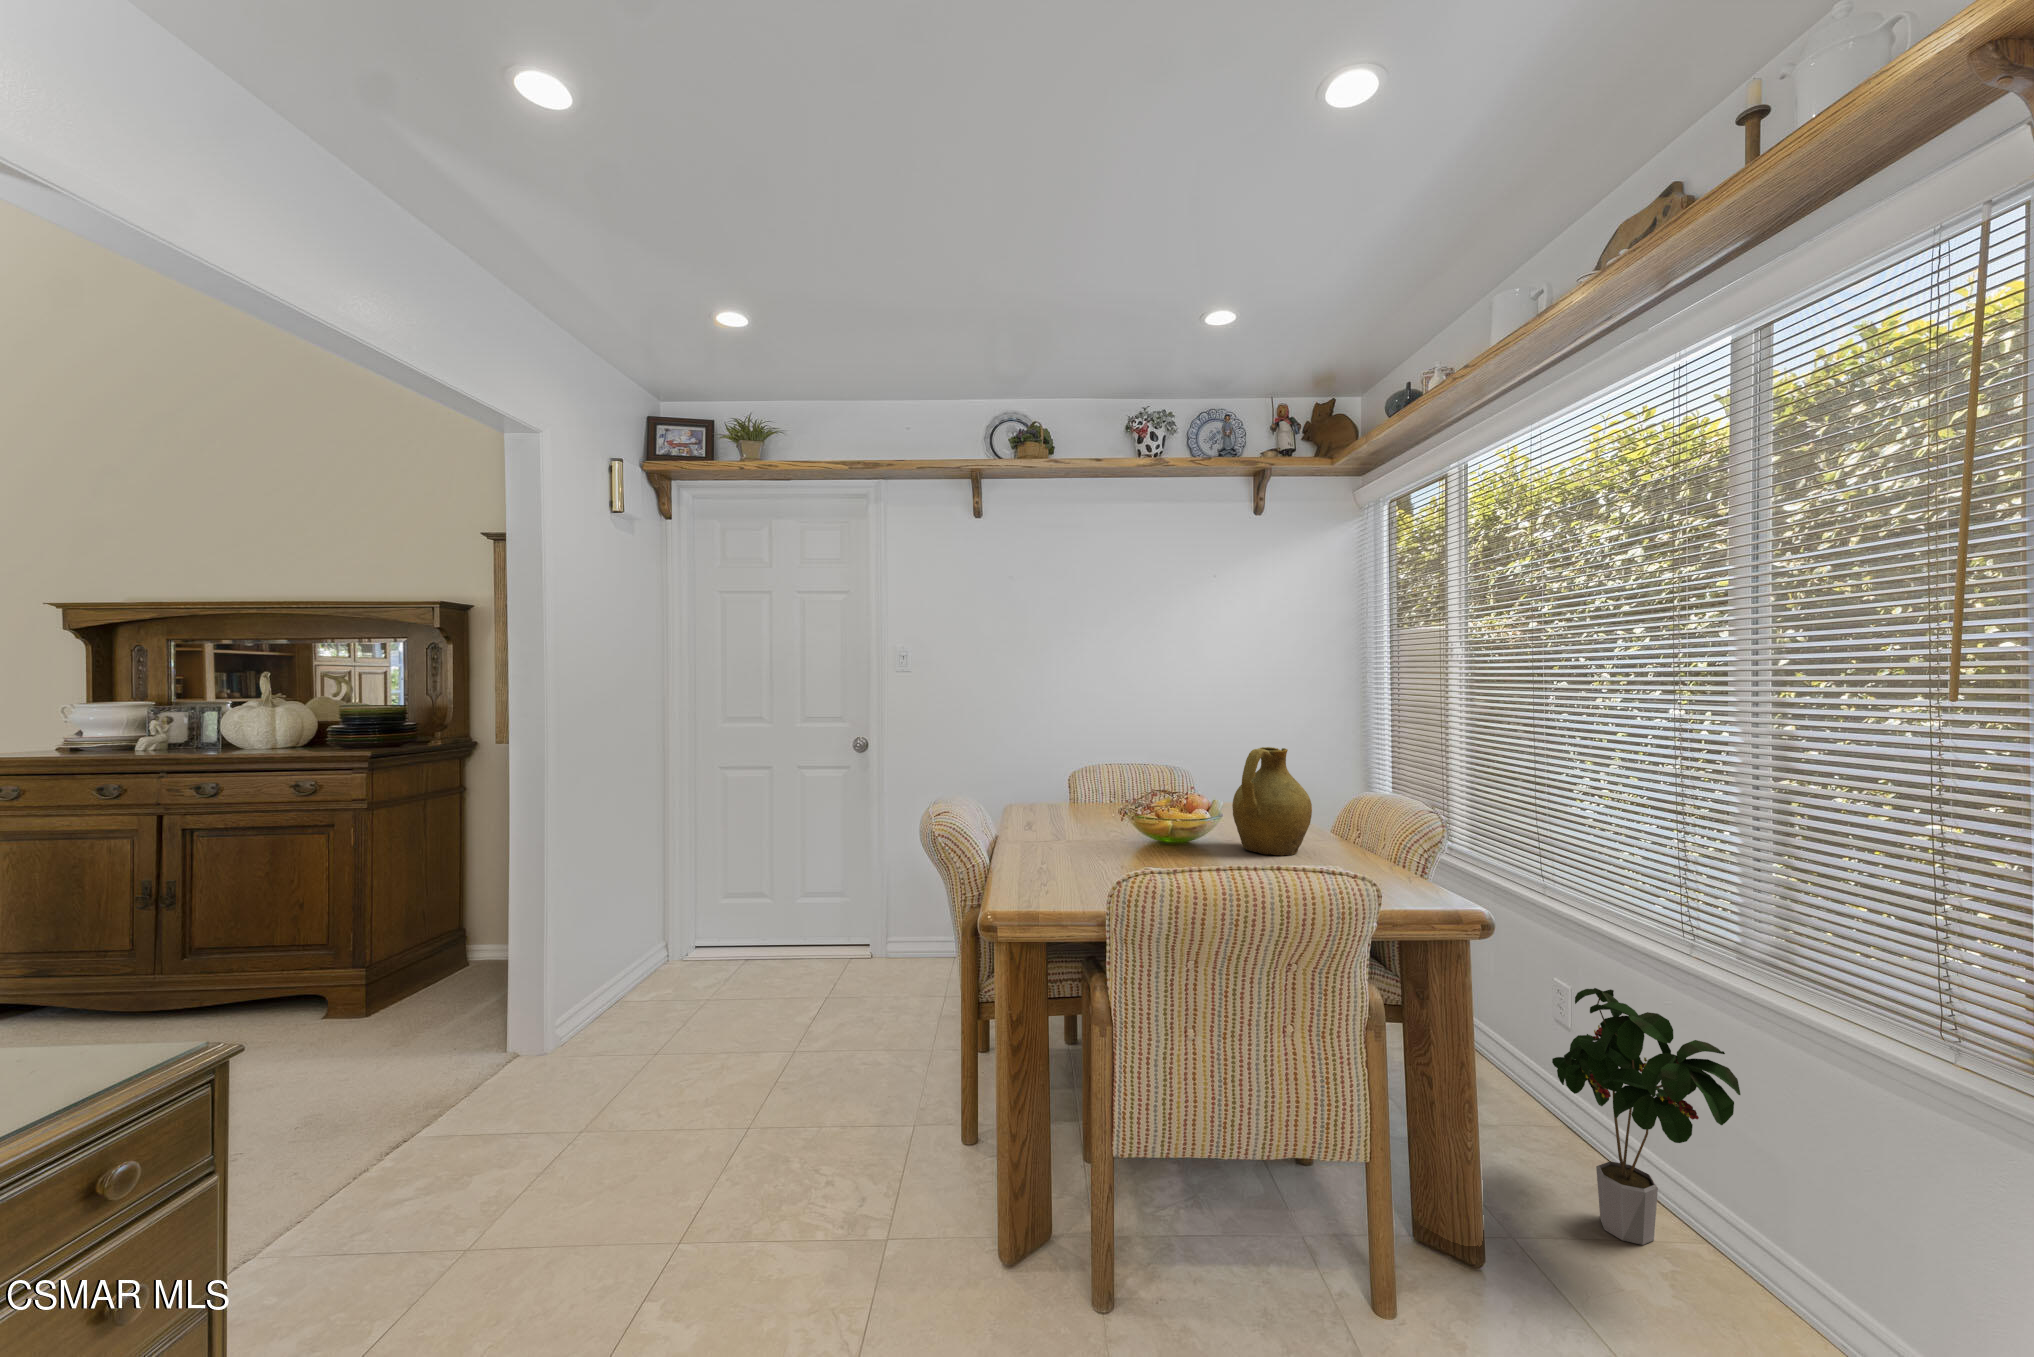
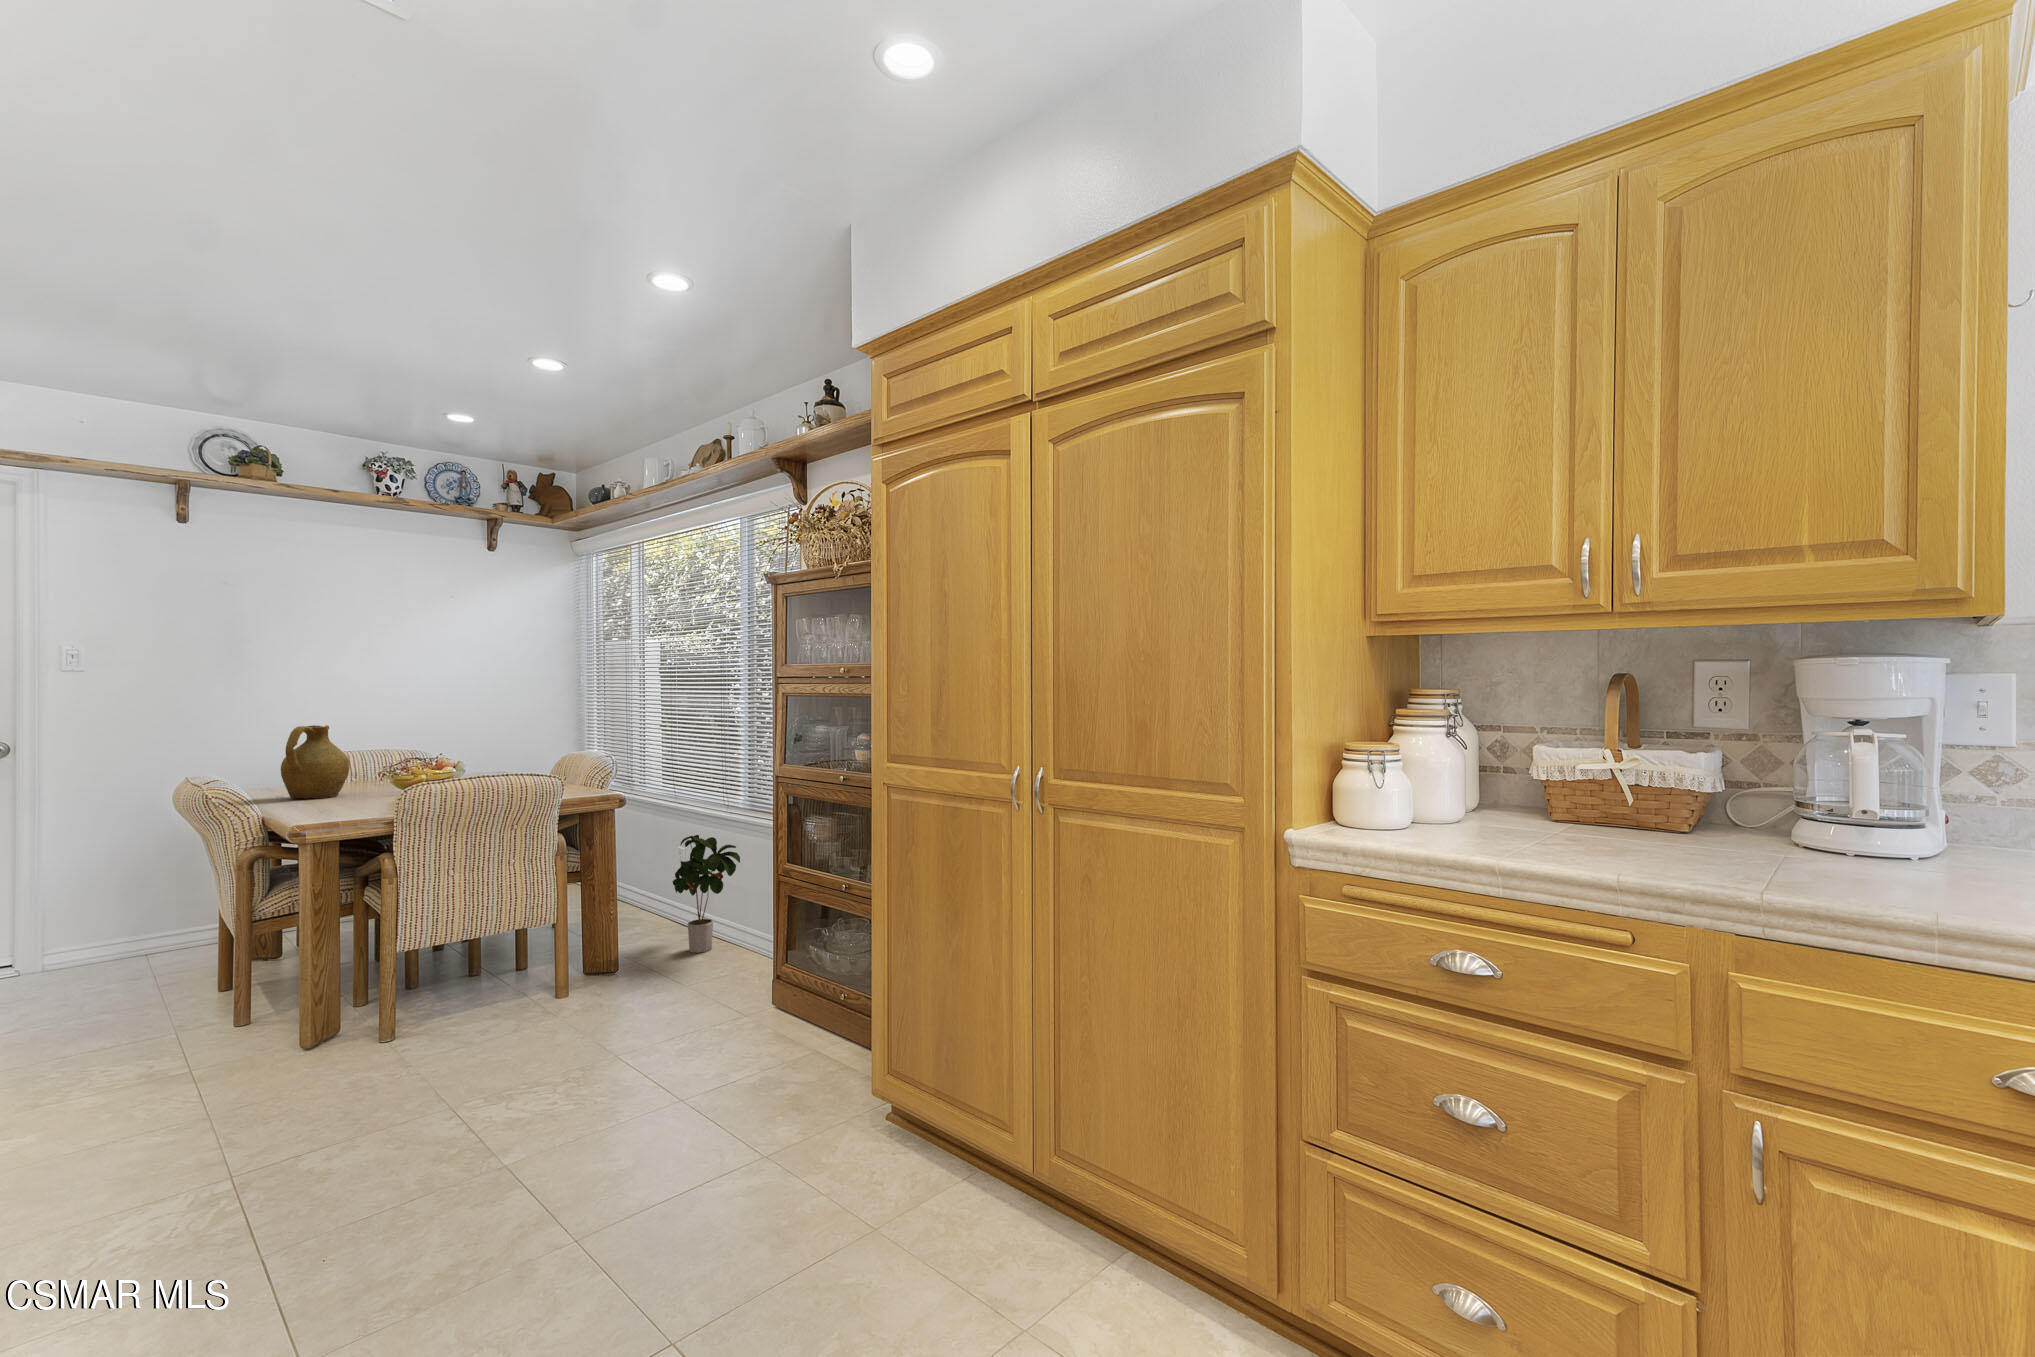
pitcher: present [1232,747,1312,856] -> present [281,725,350,799]

